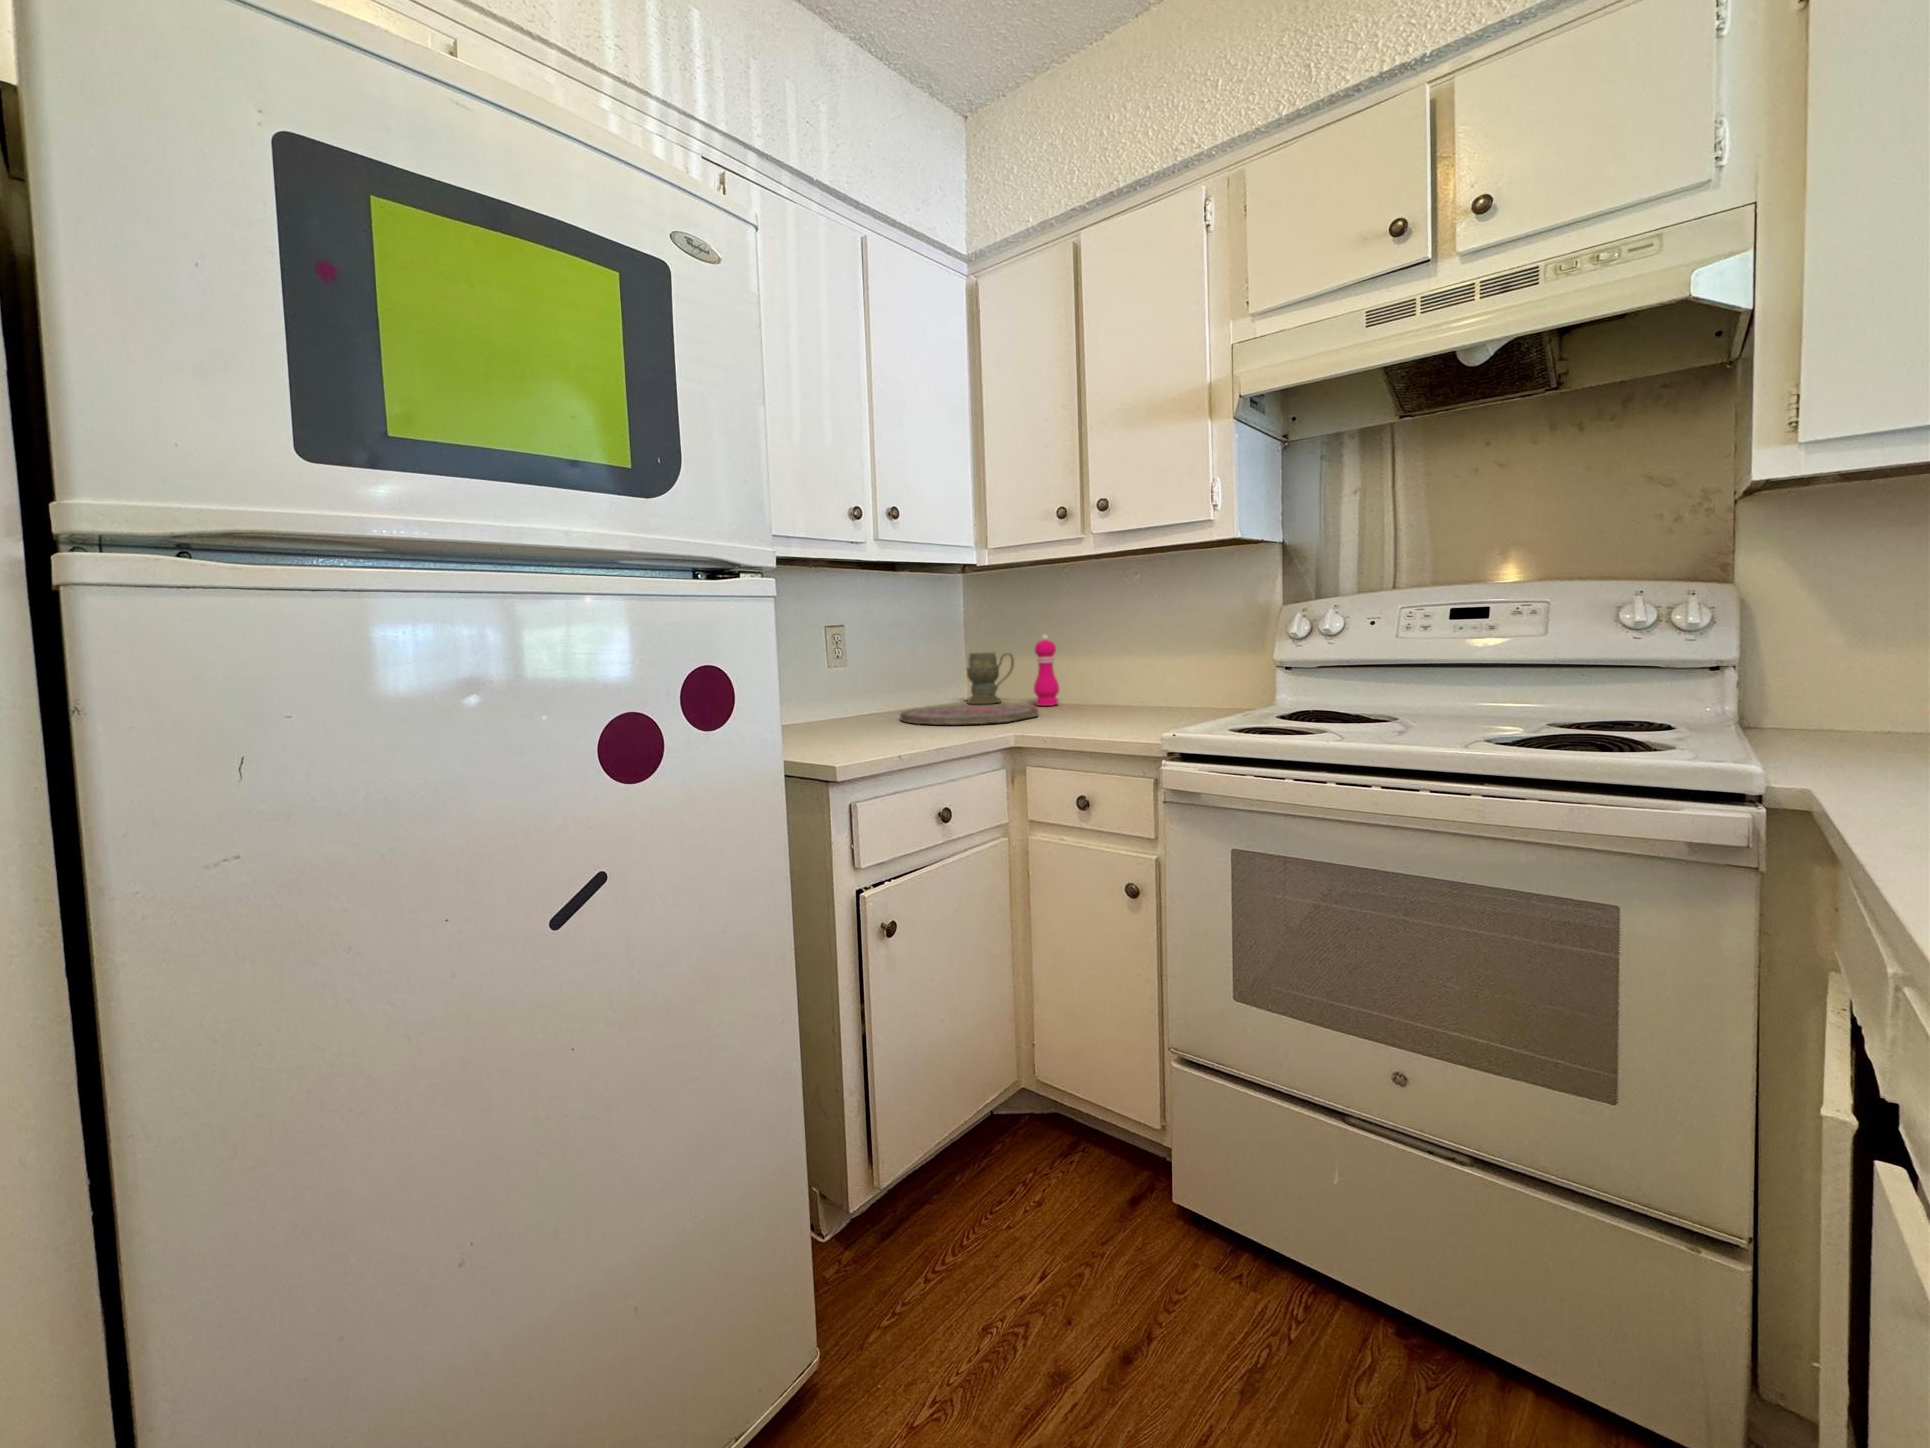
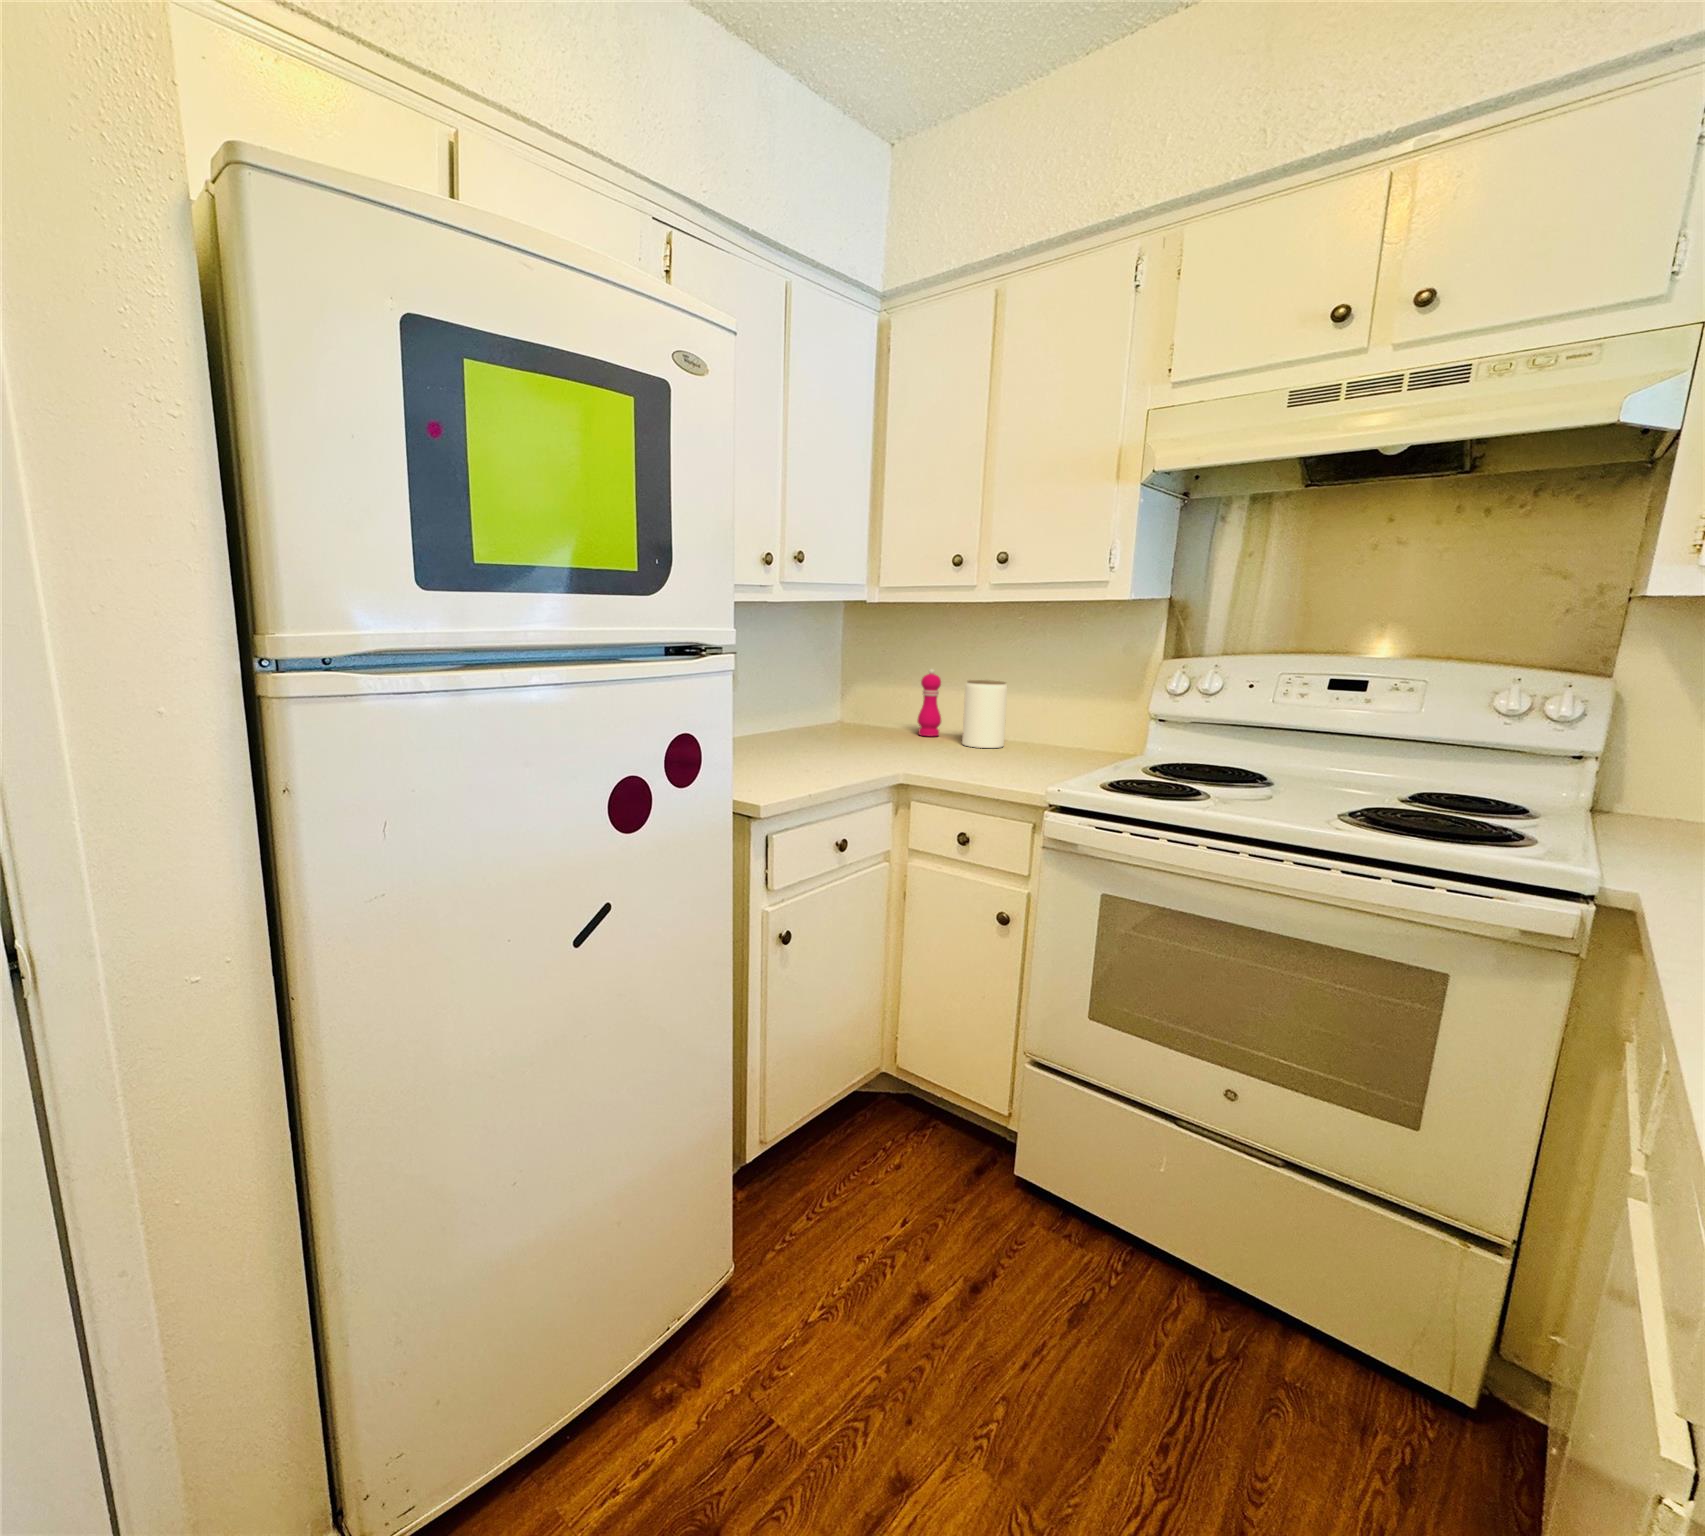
jar: none [1080,640,1128,711] -> present [962,680,1007,748]
mug: present [967,652,1014,704] -> none [852,679,900,729]
cutting board: present [900,705,1038,725] -> none [795,732,924,757]

